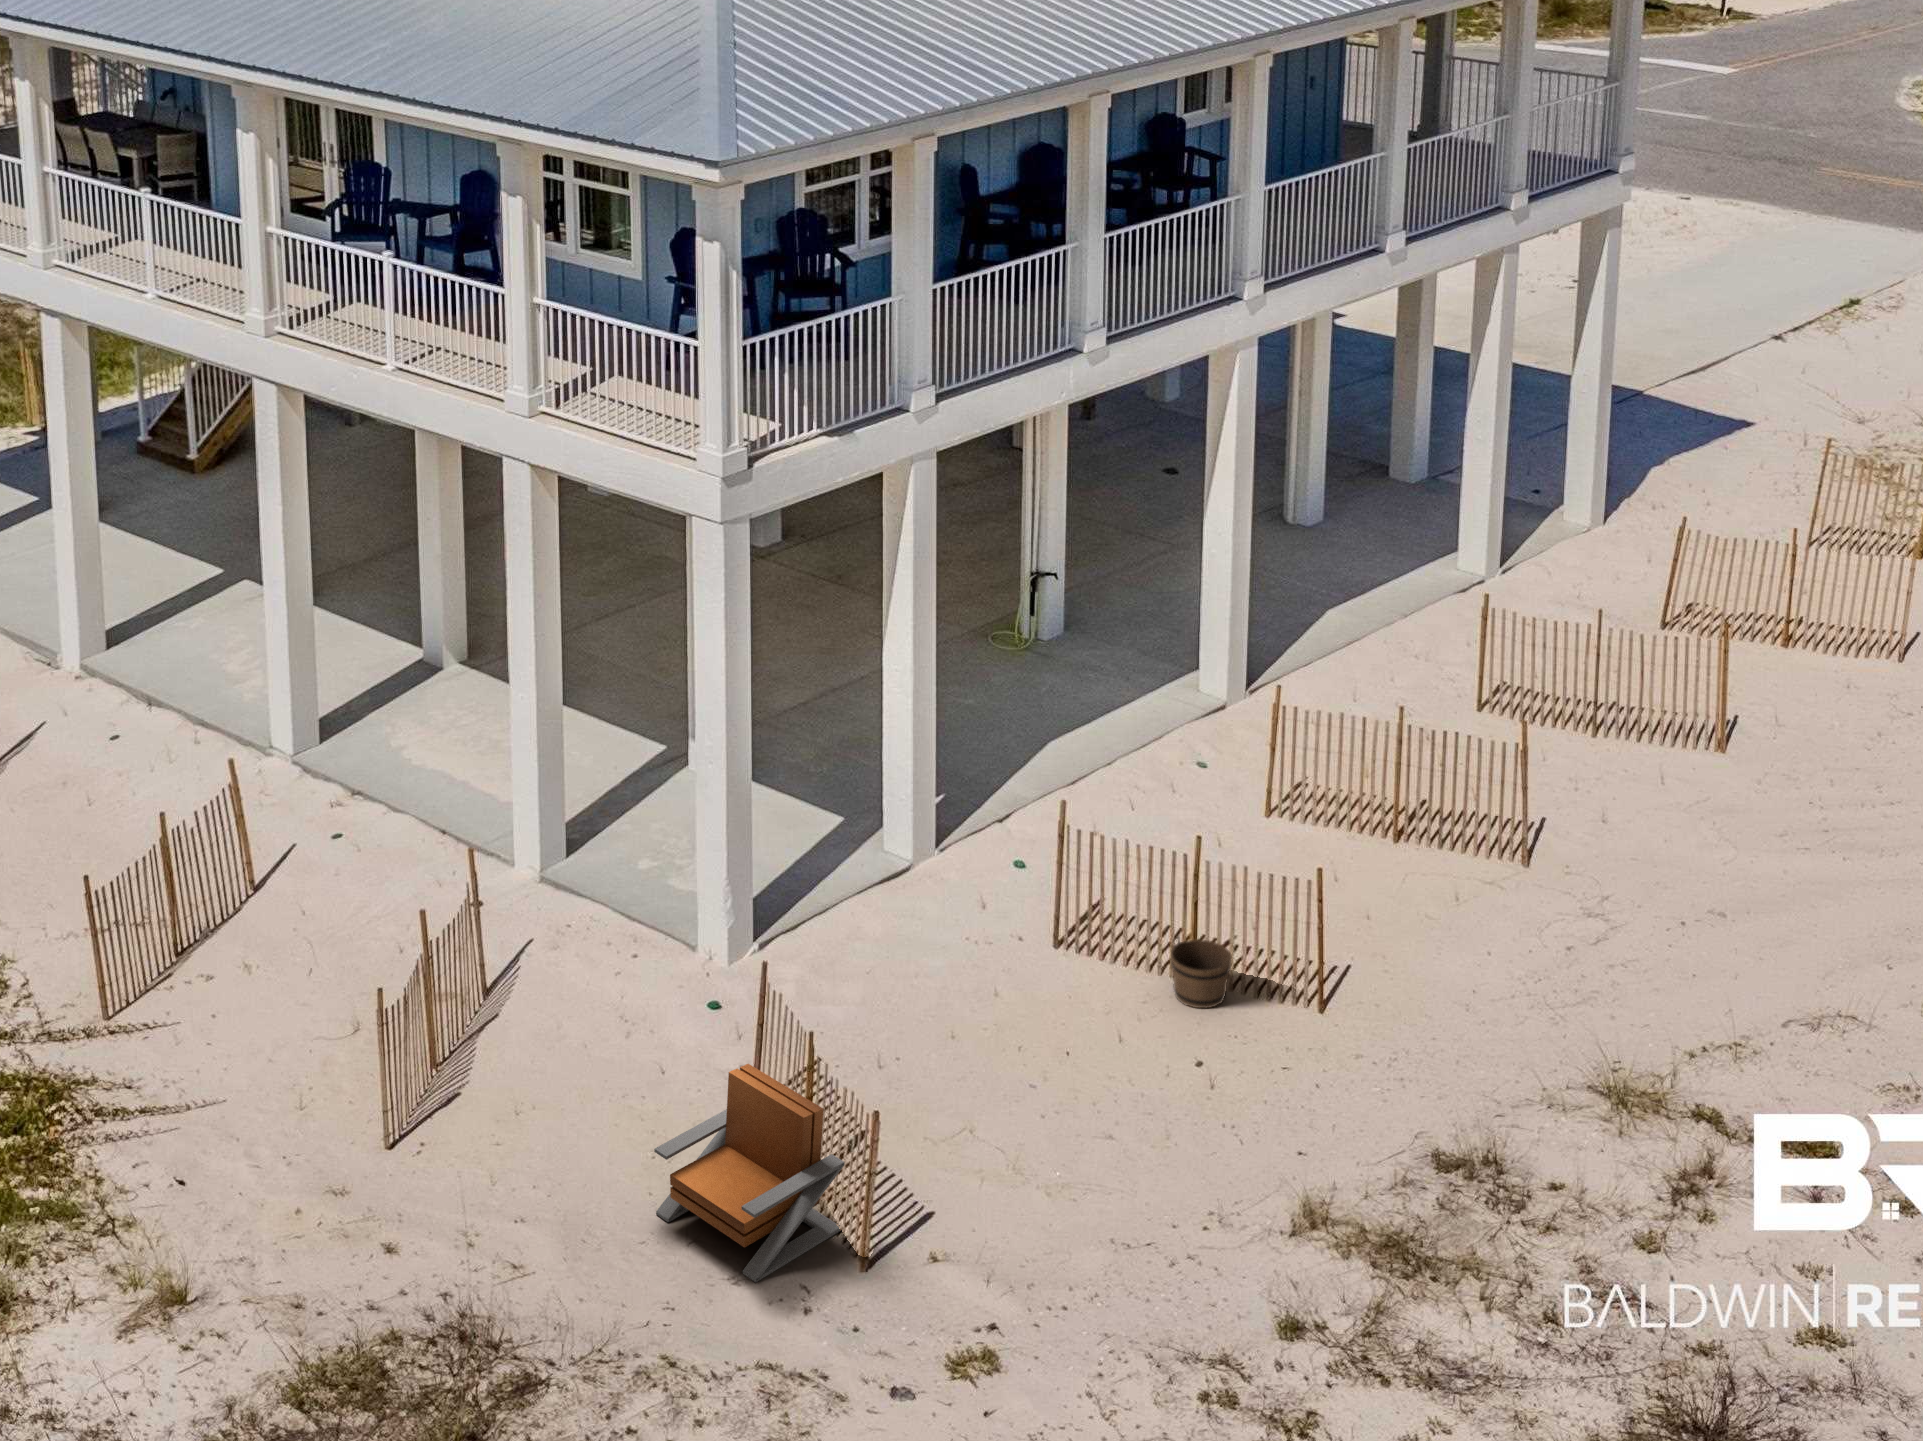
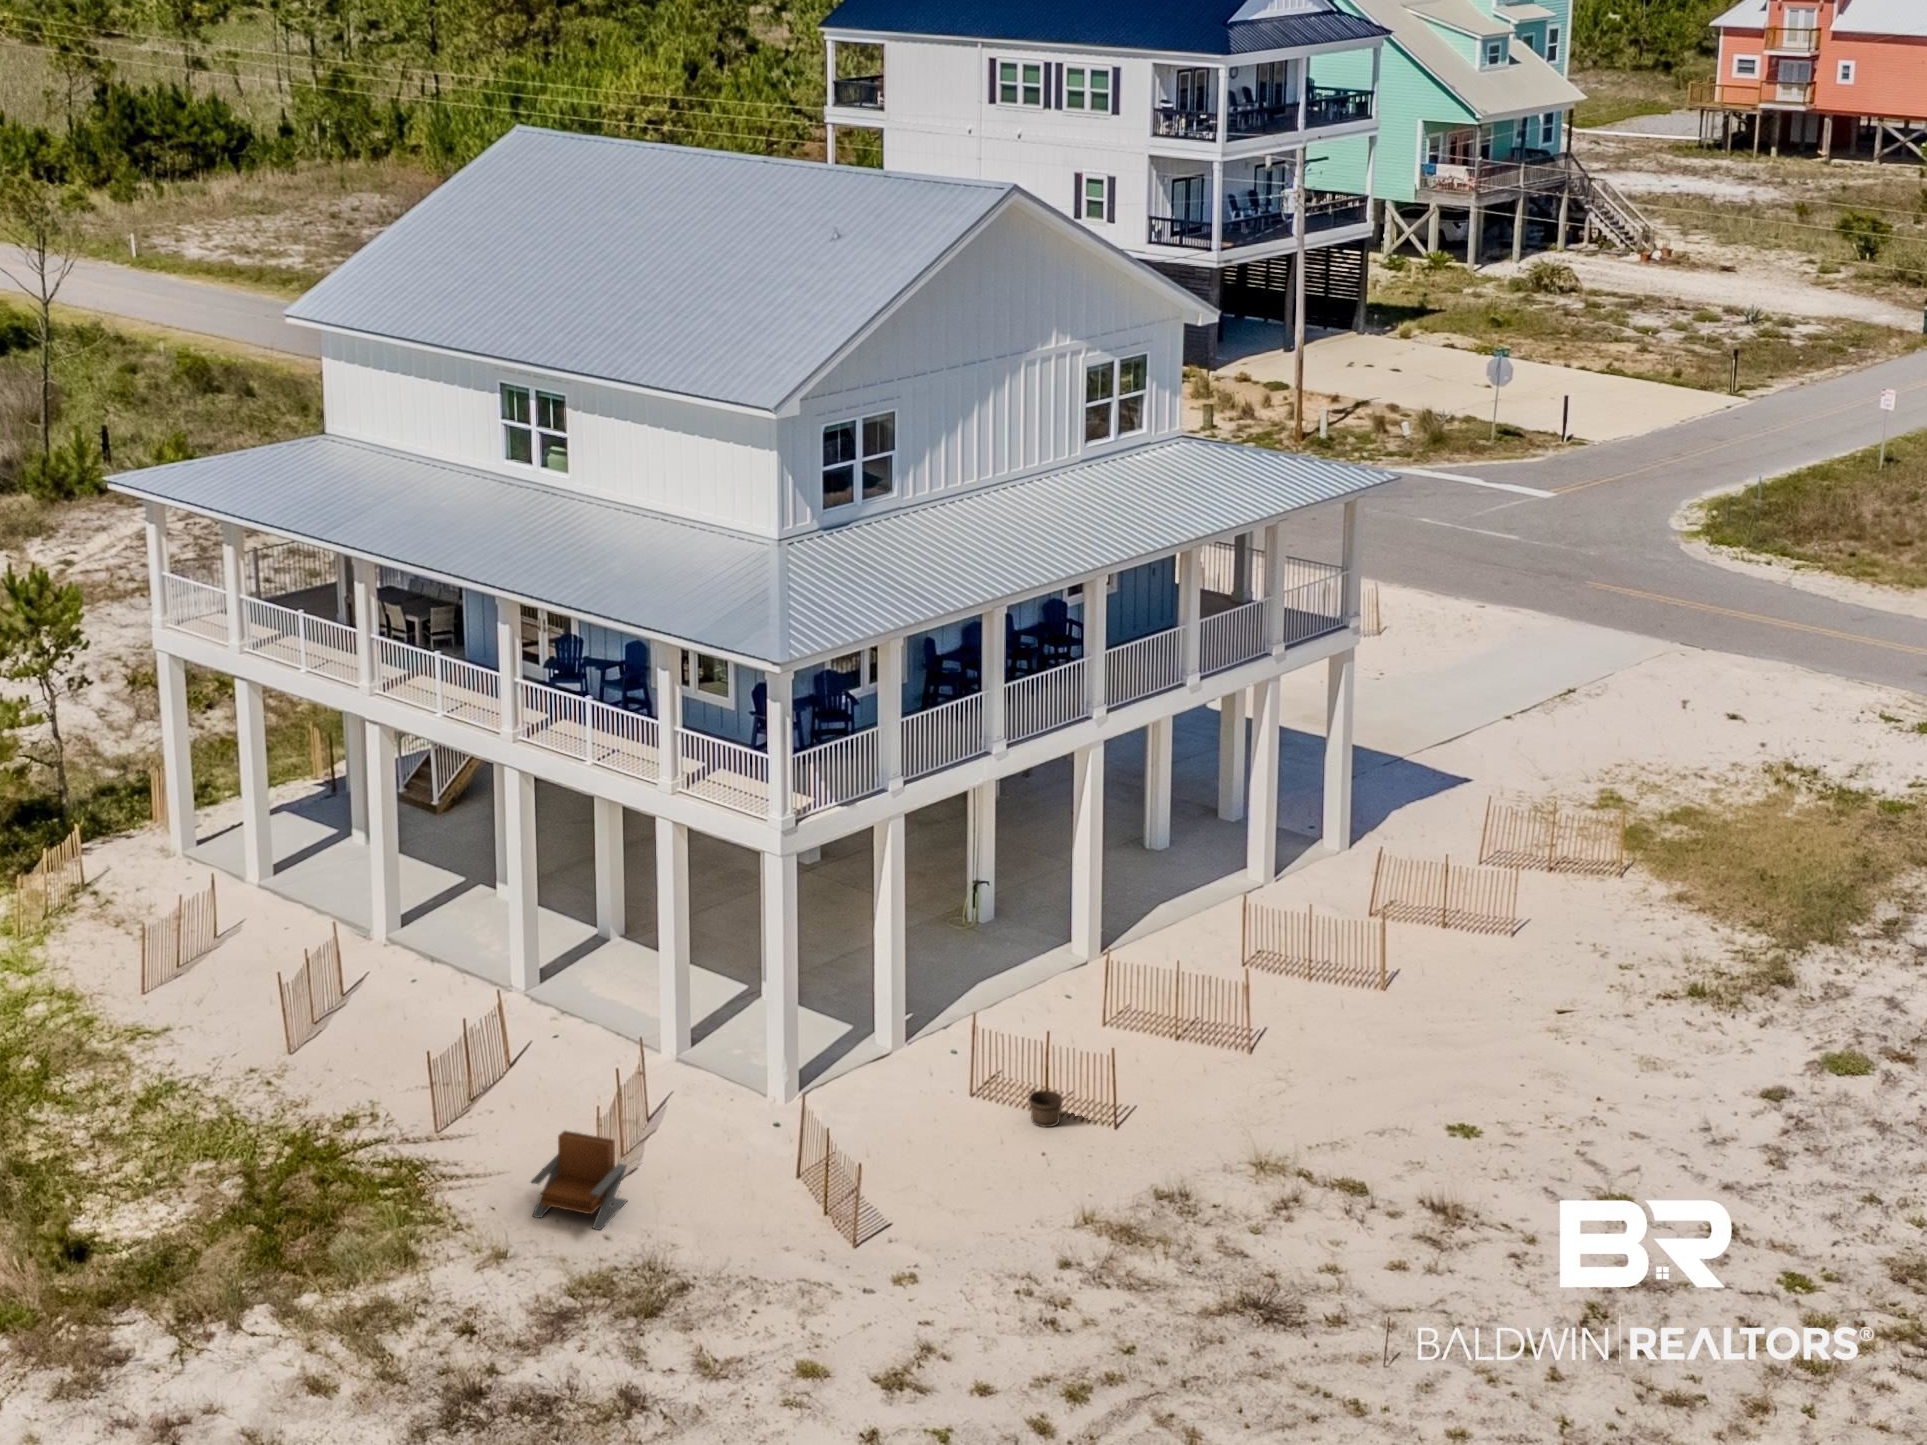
lounge chair: present [654,1064,845,1282] -> present [531,1131,627,1230]

